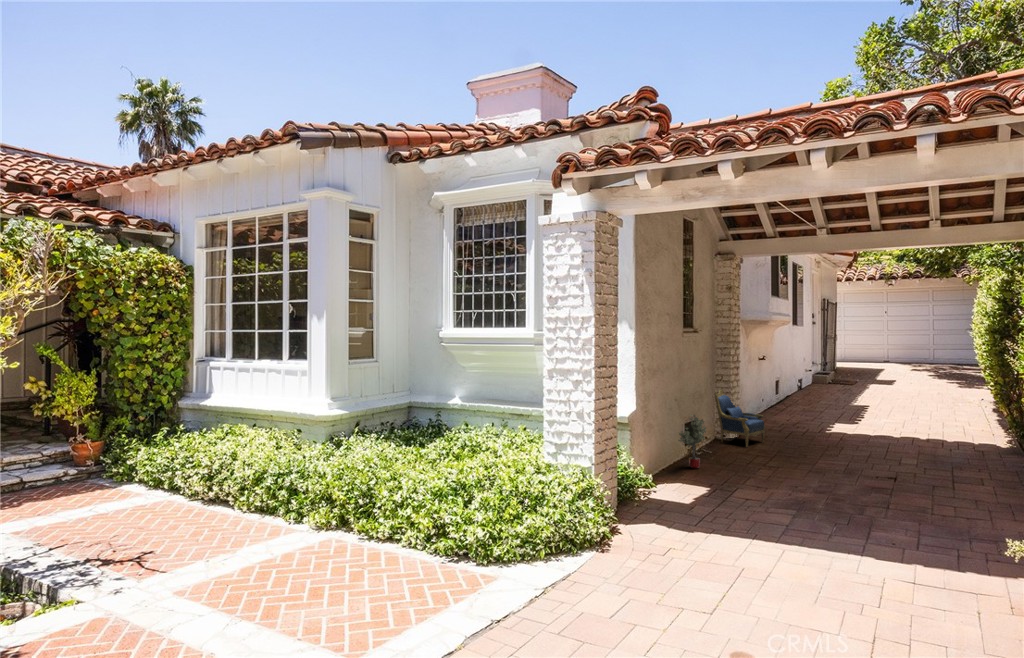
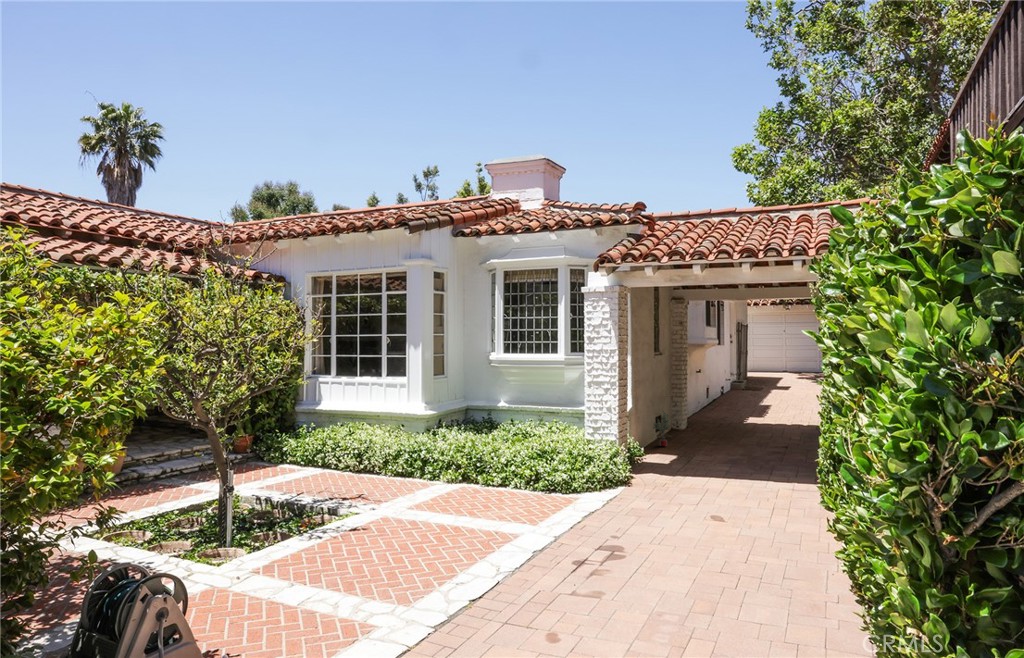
armchair: present [715,390,765,447] -> none [671,393,705,434]

